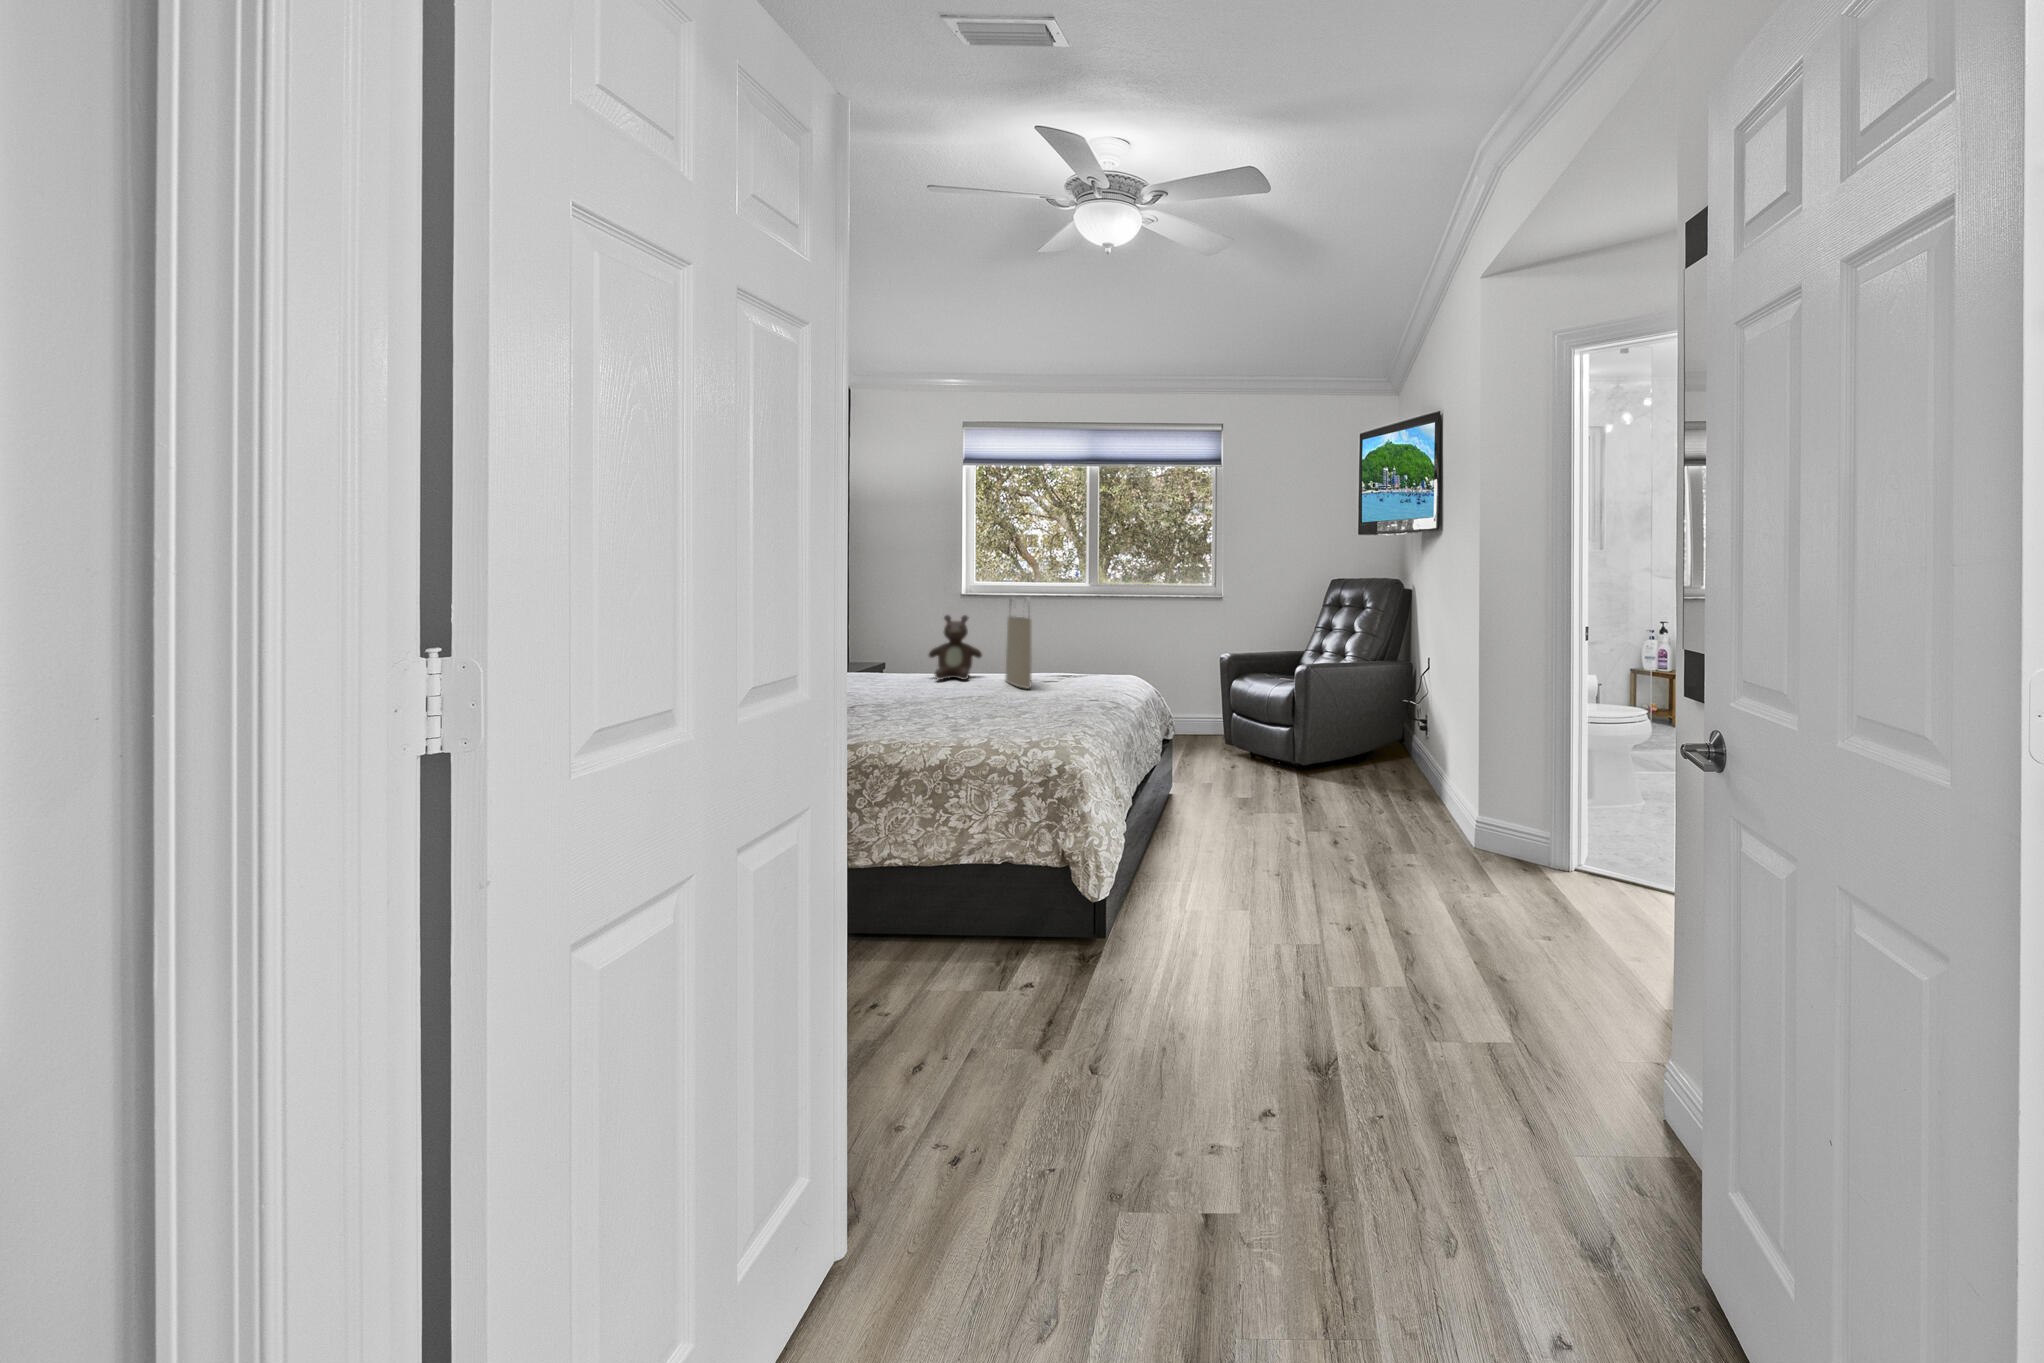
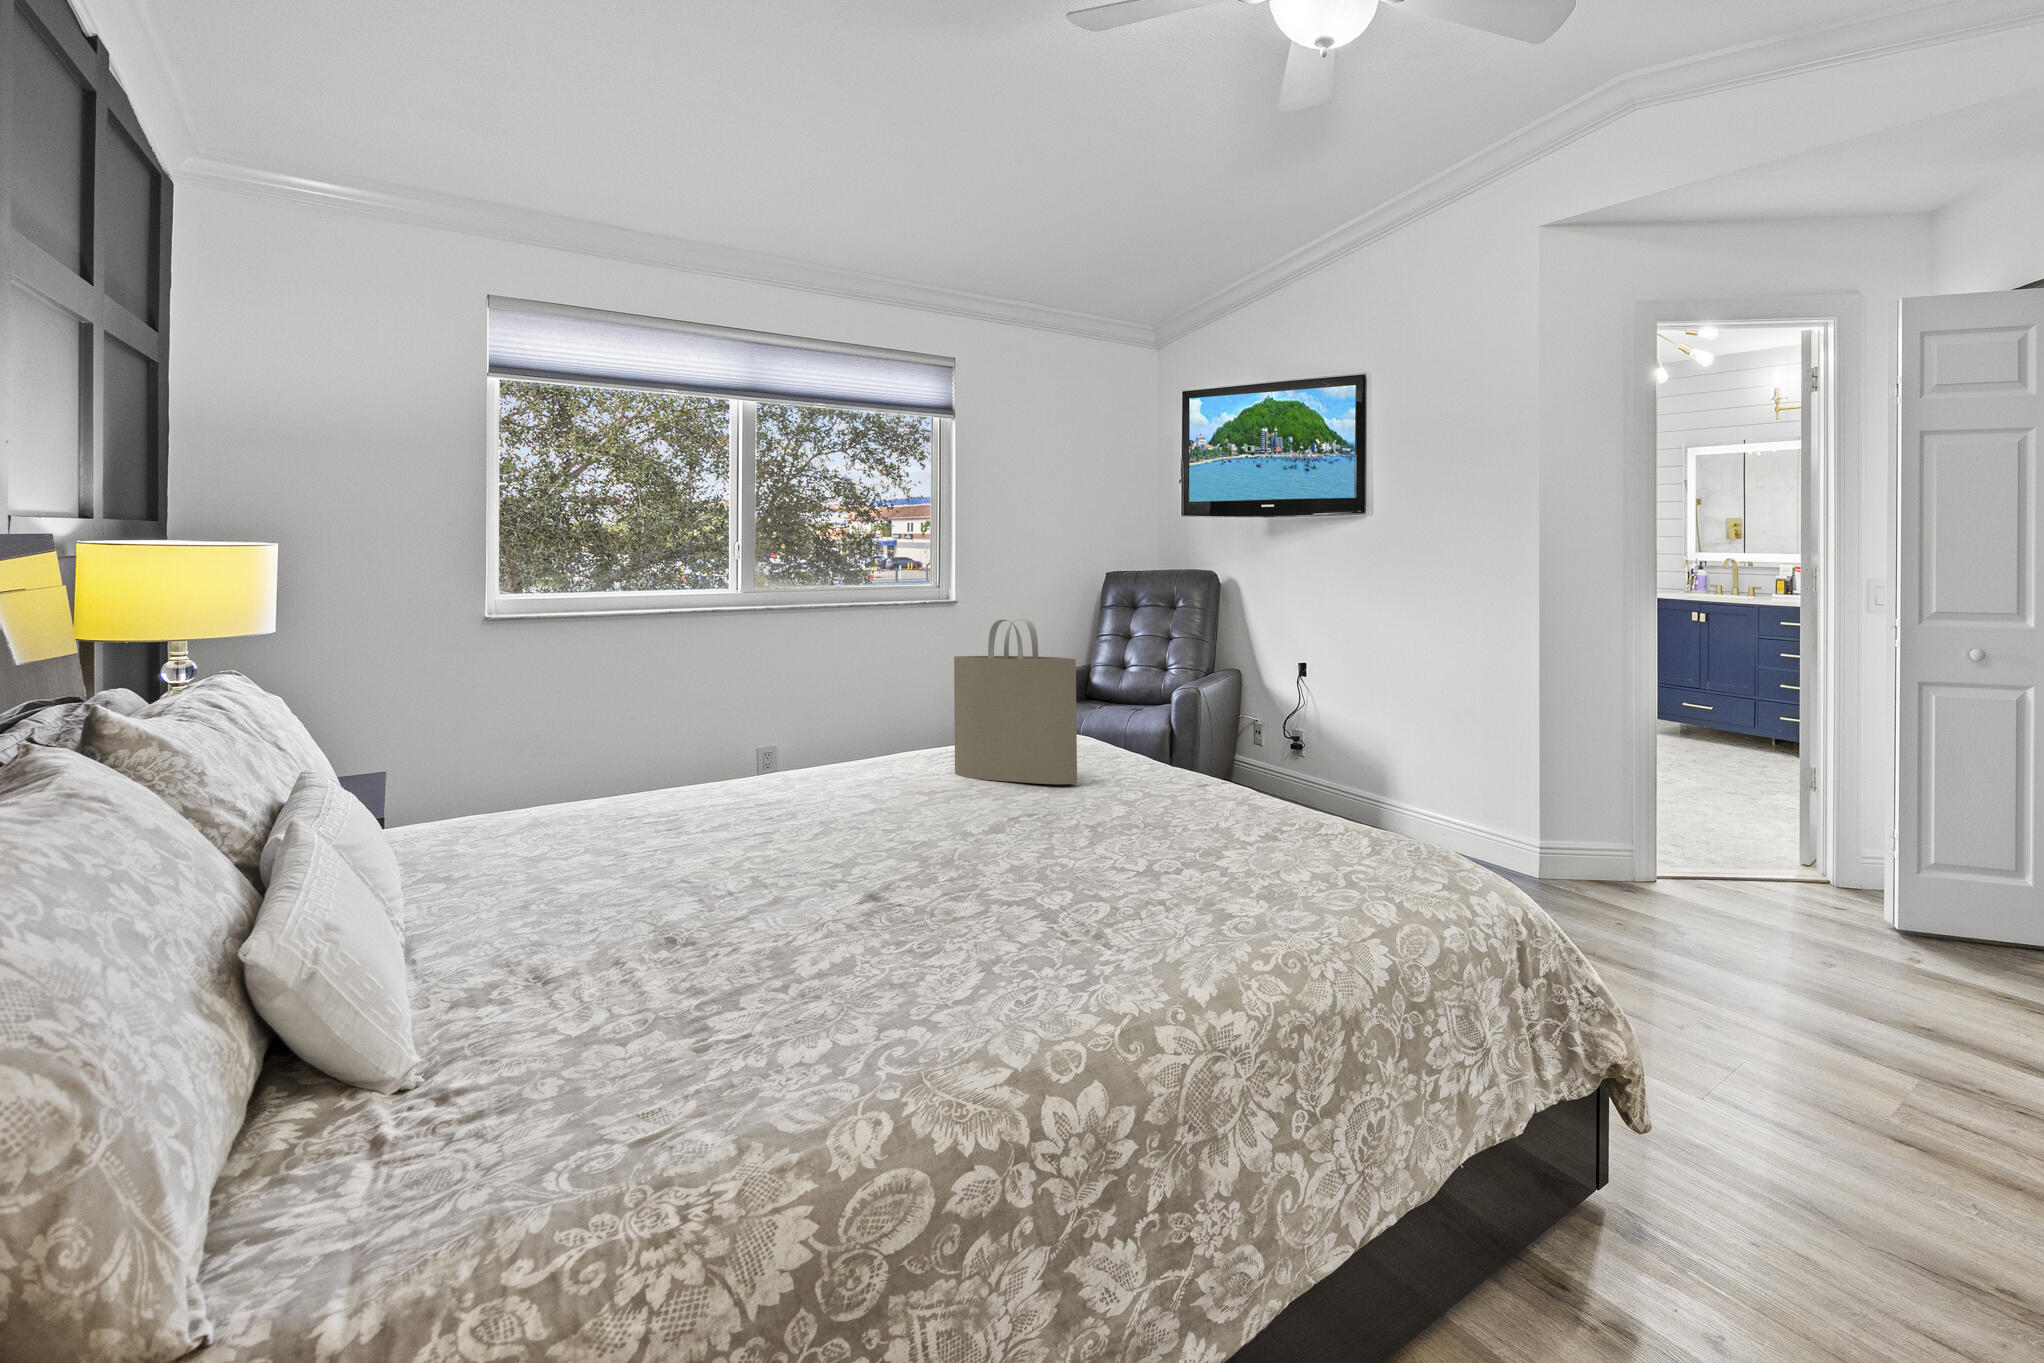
teddy bear: present [929,615,982,680] -> none [790,662,899,796]

